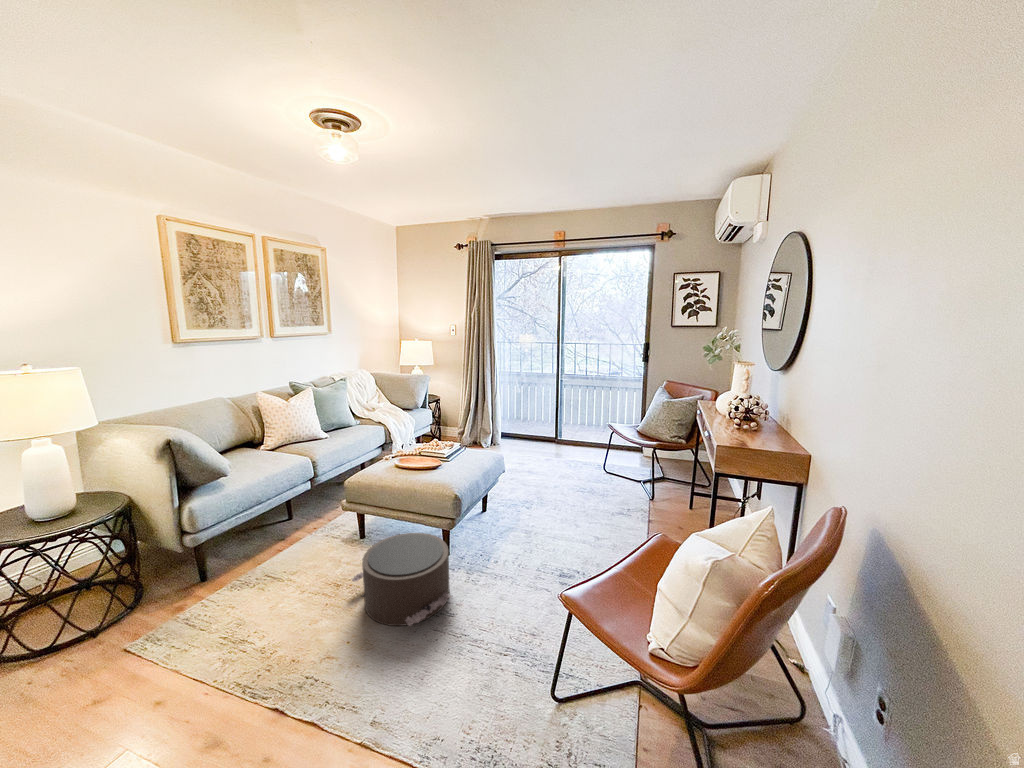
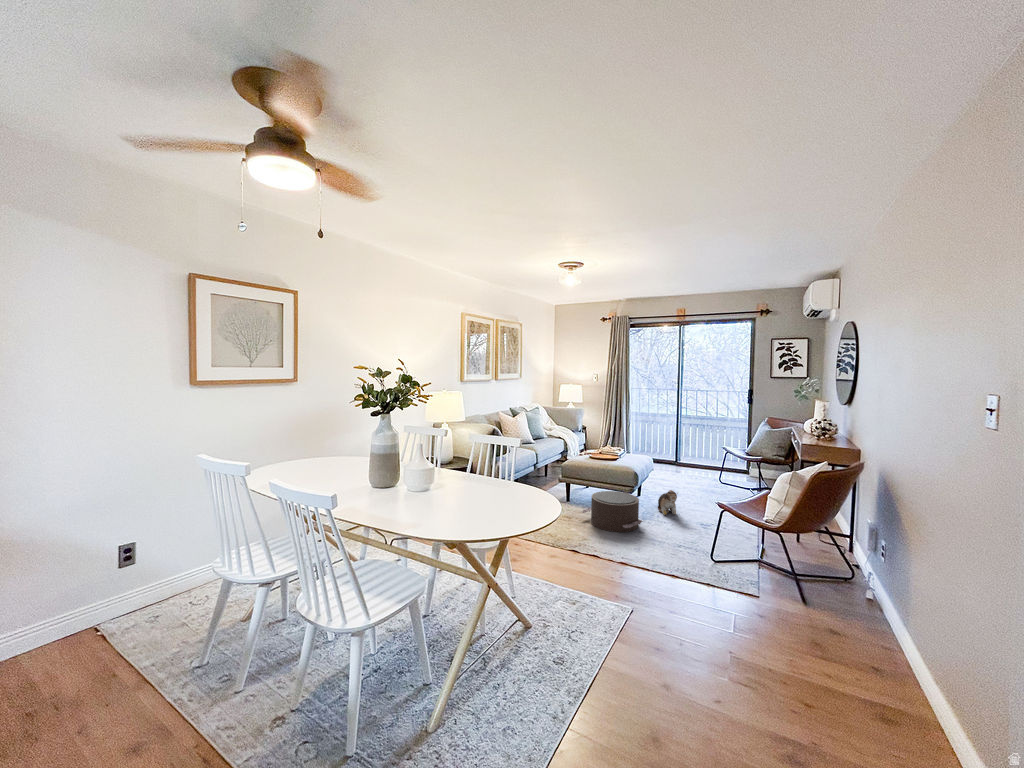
plush toy: none [498,521,524,561] -> present [658,490,677,515]

